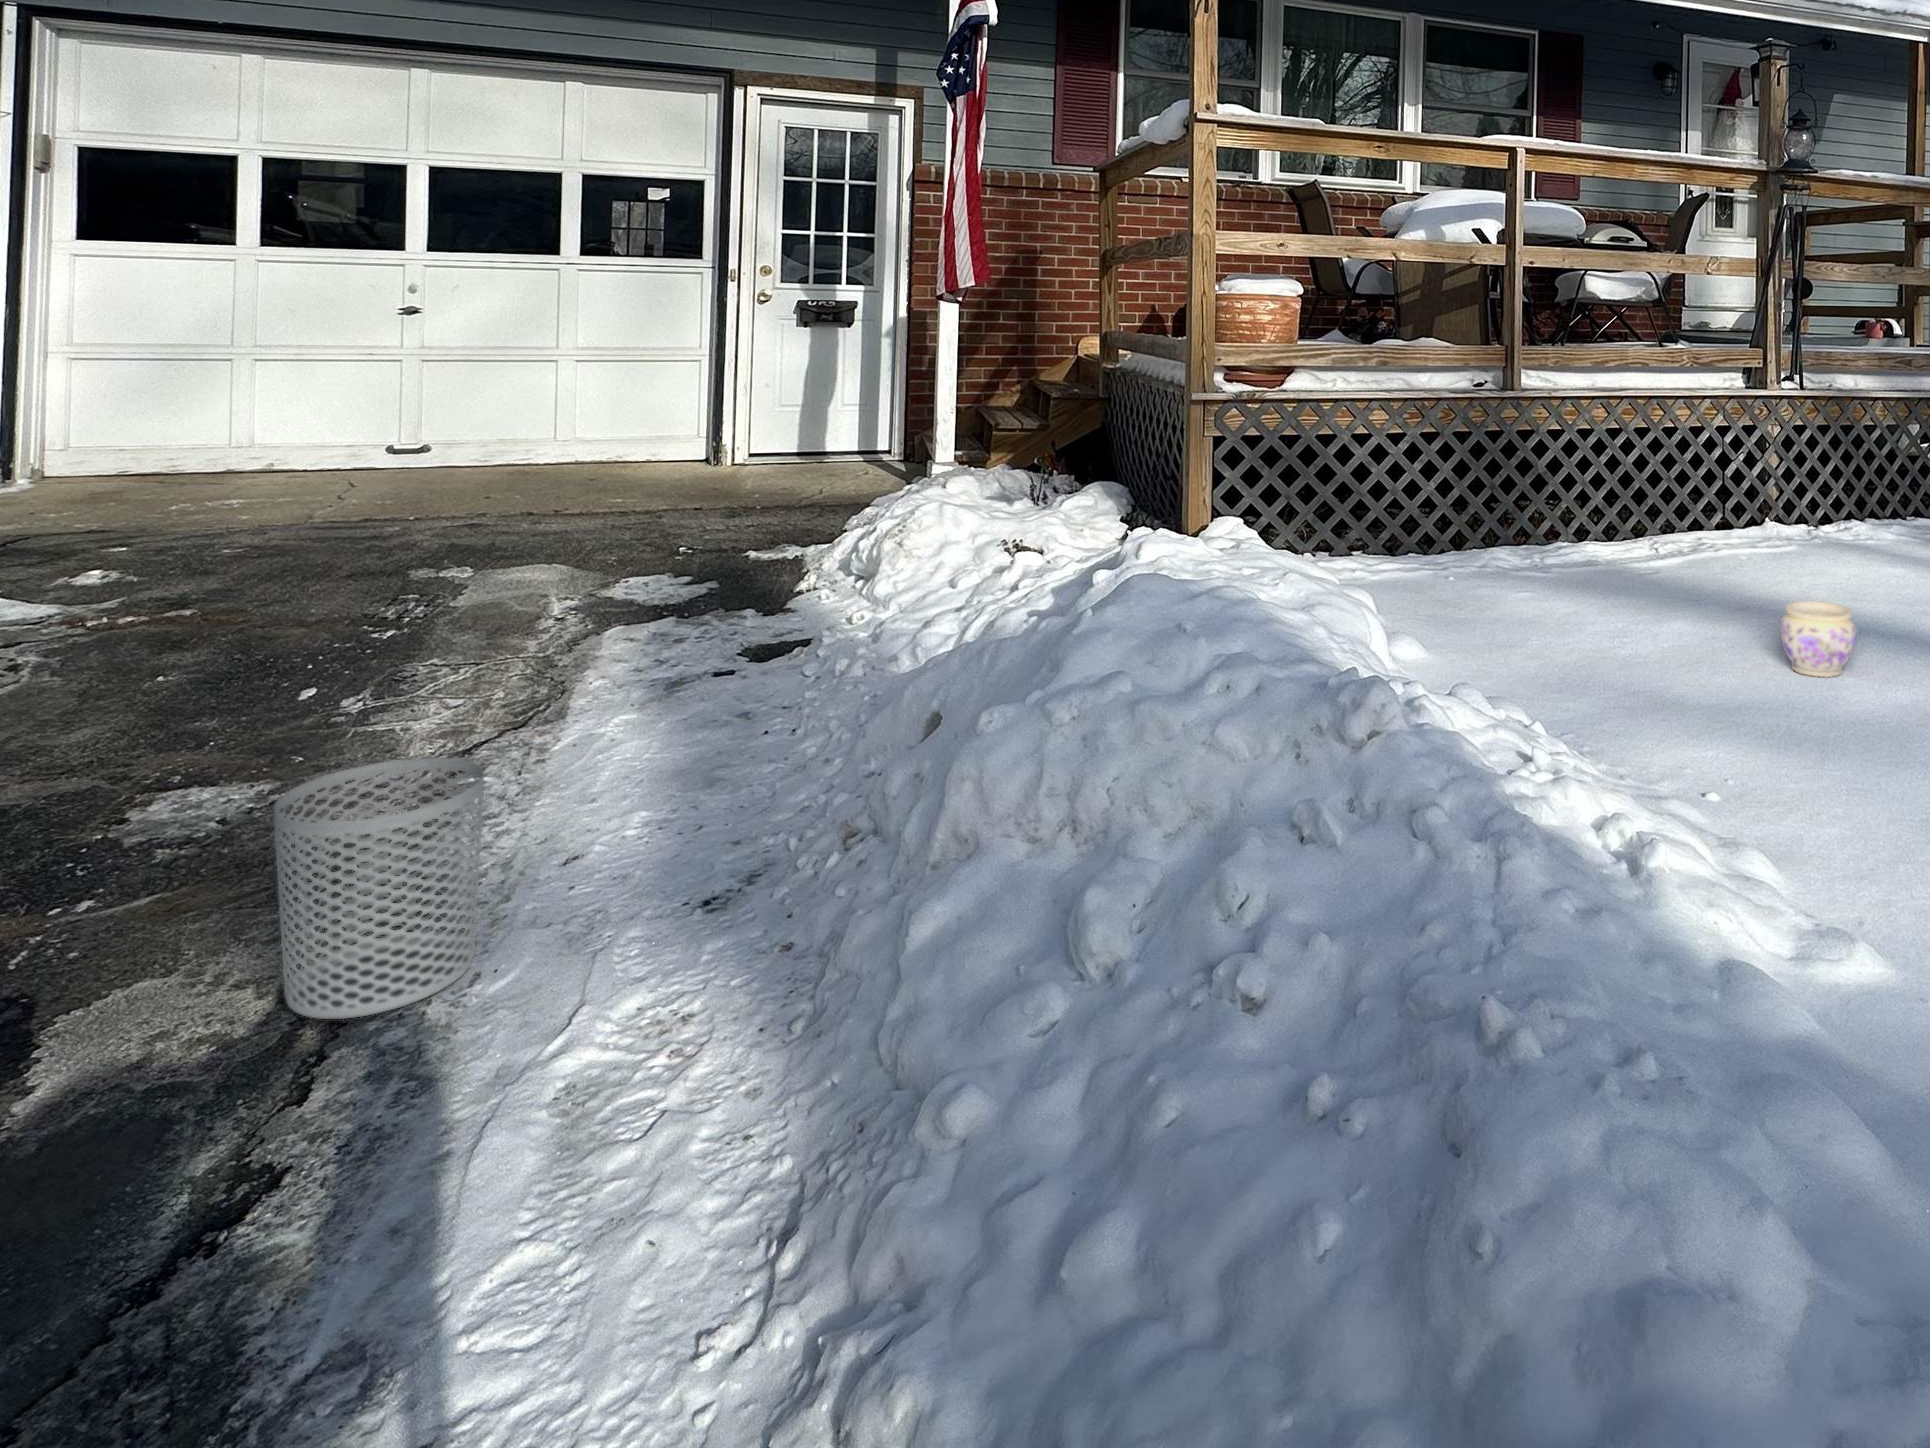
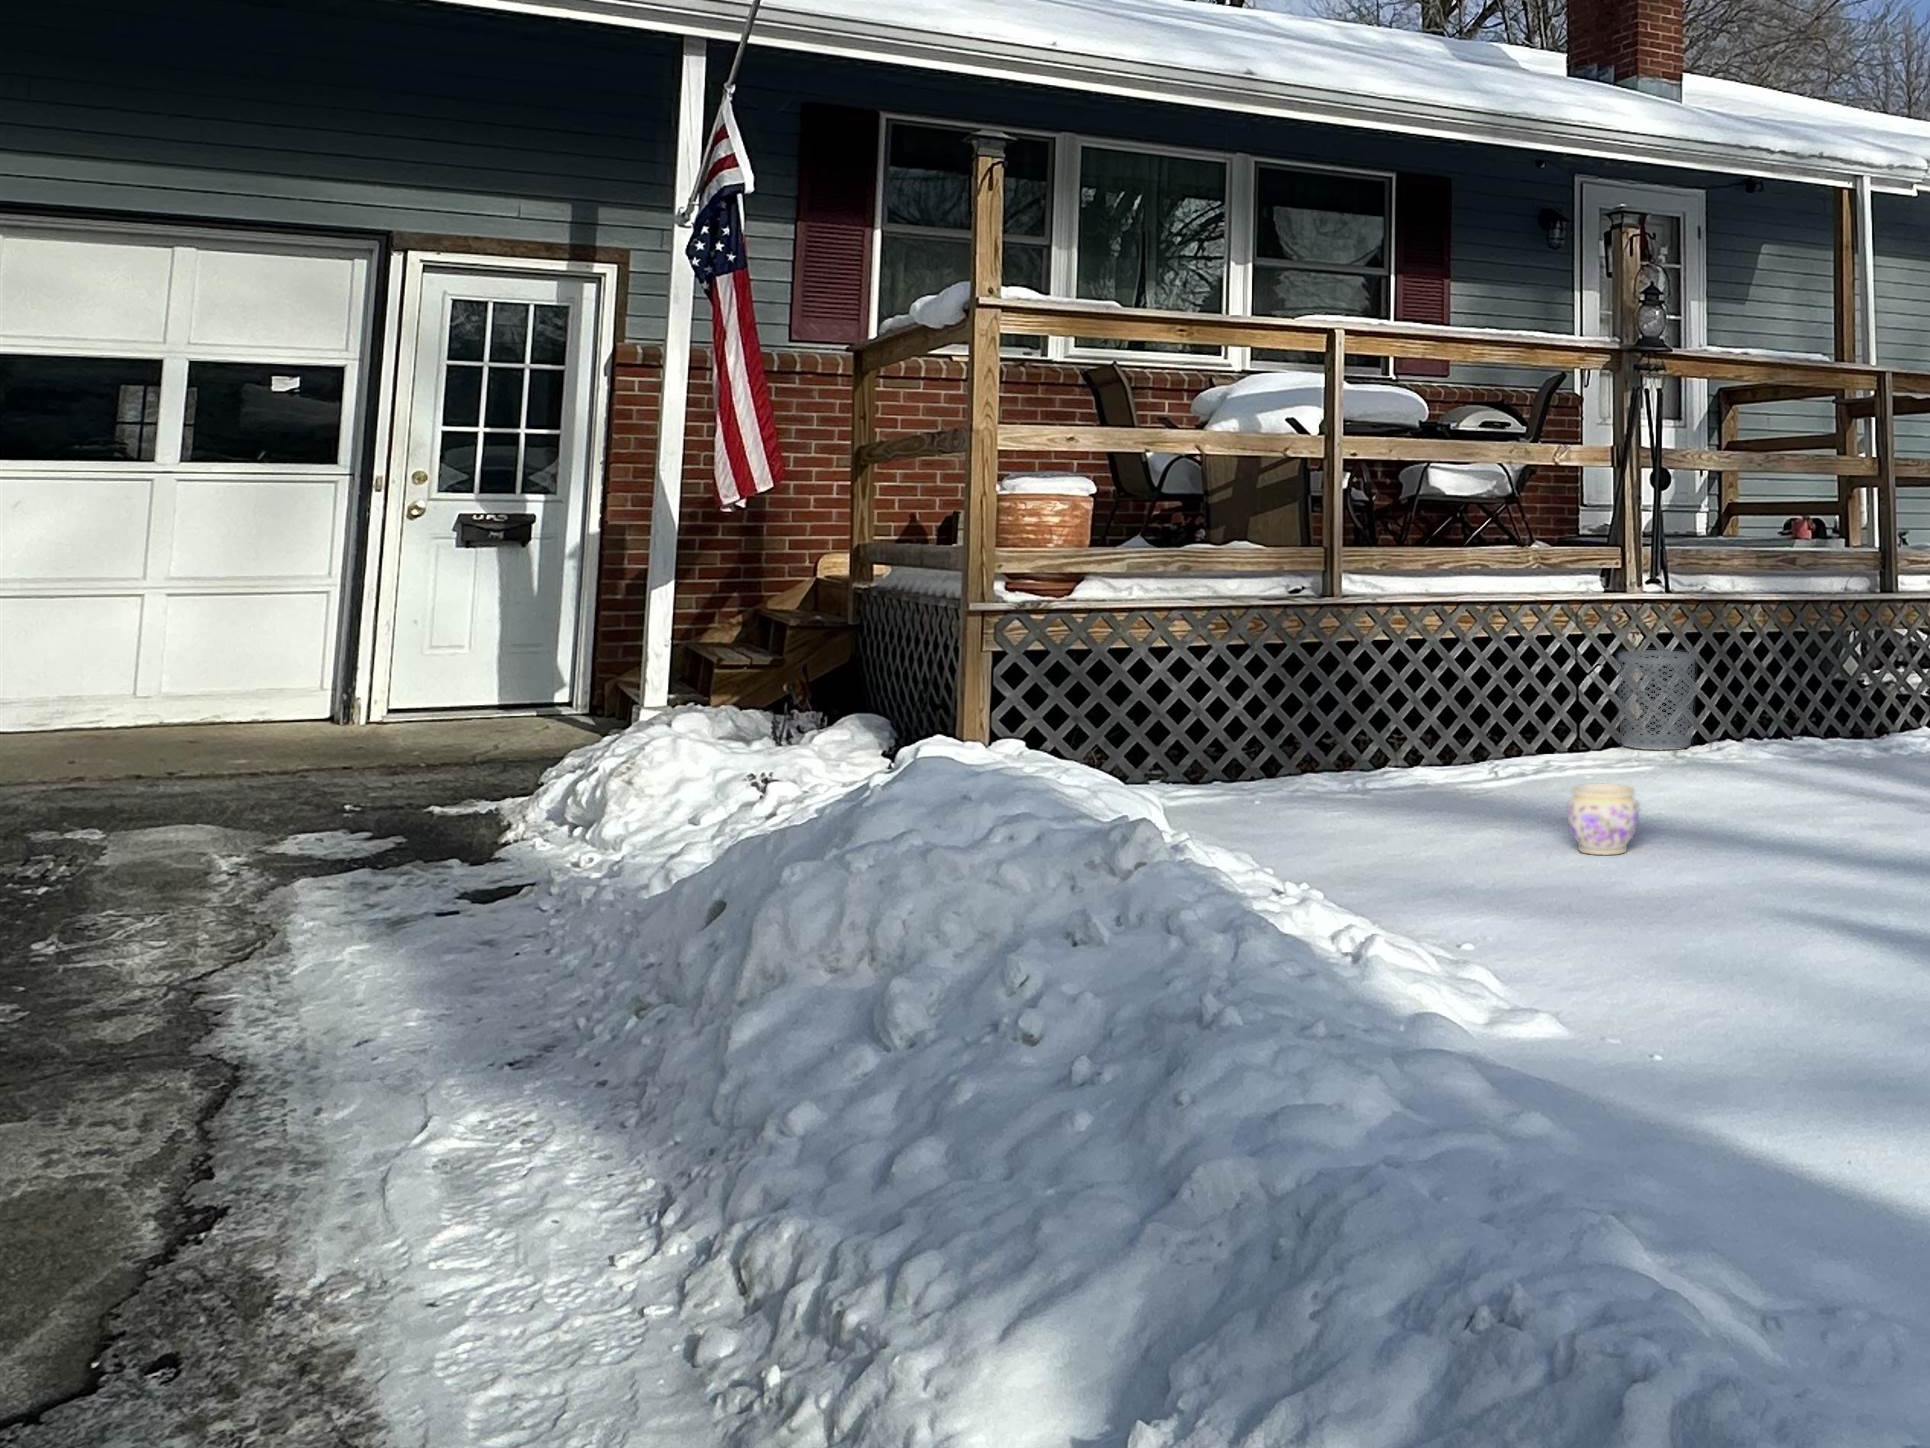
waste bin: present [274,757,485,1019] -> present [1618,650,1695,750]

